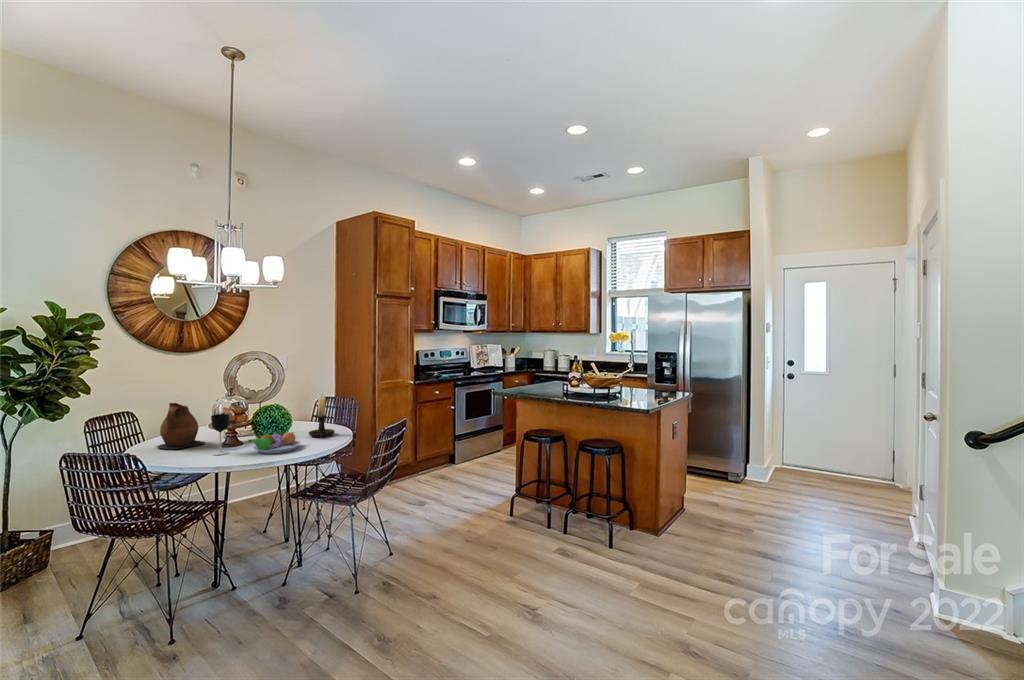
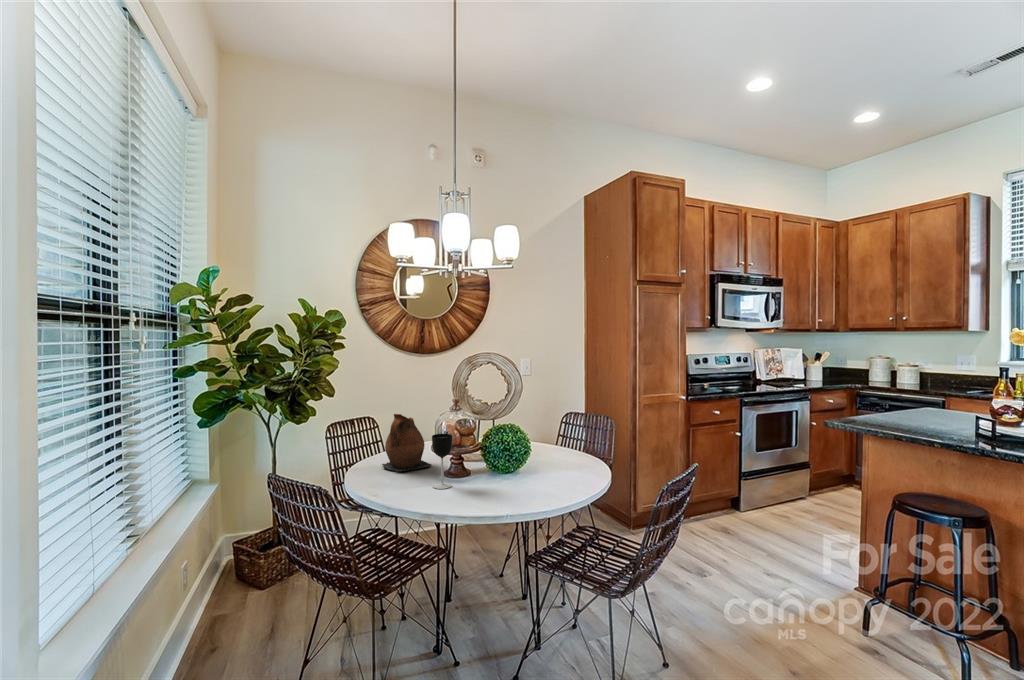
candle holder: present [309,391,335,437] -> none [550,408,584,476]
fruit bowl: present [248,432,300,453] -> none [473,462,539,497]

